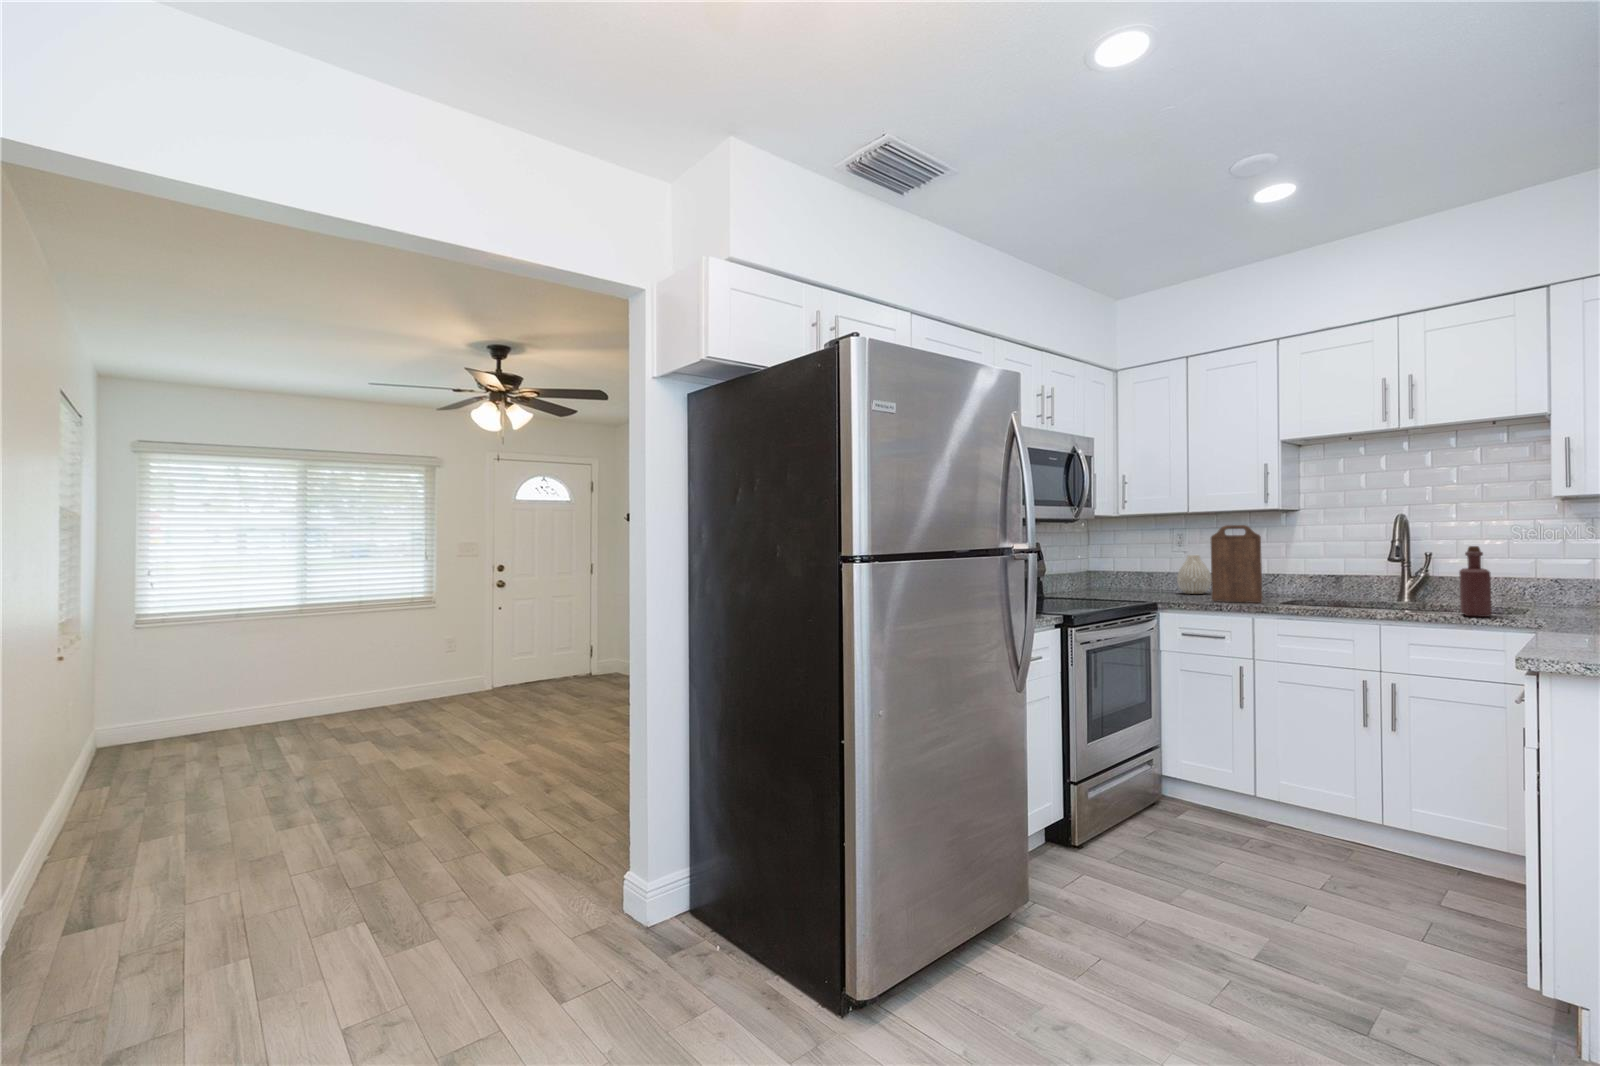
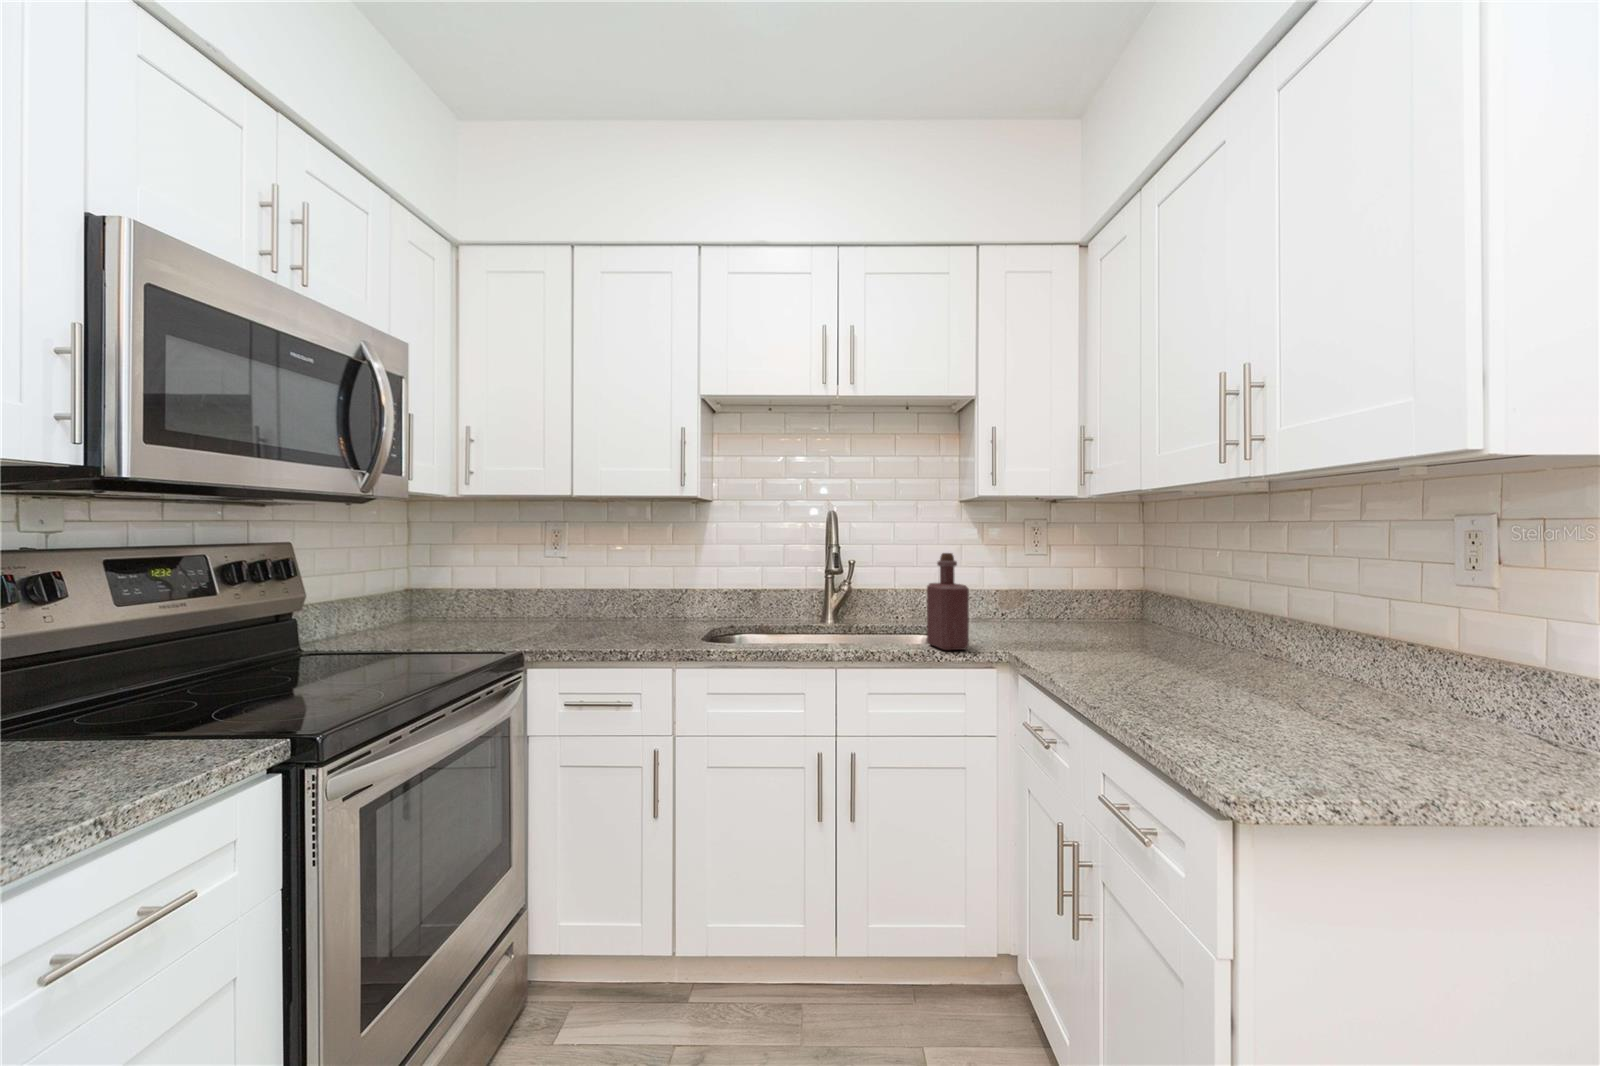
cutting board: present [1211,525,1262,603] -> none [609,517,681,641]
vase: present [1177,555,1211,594] -> none [548,563,599,624]

